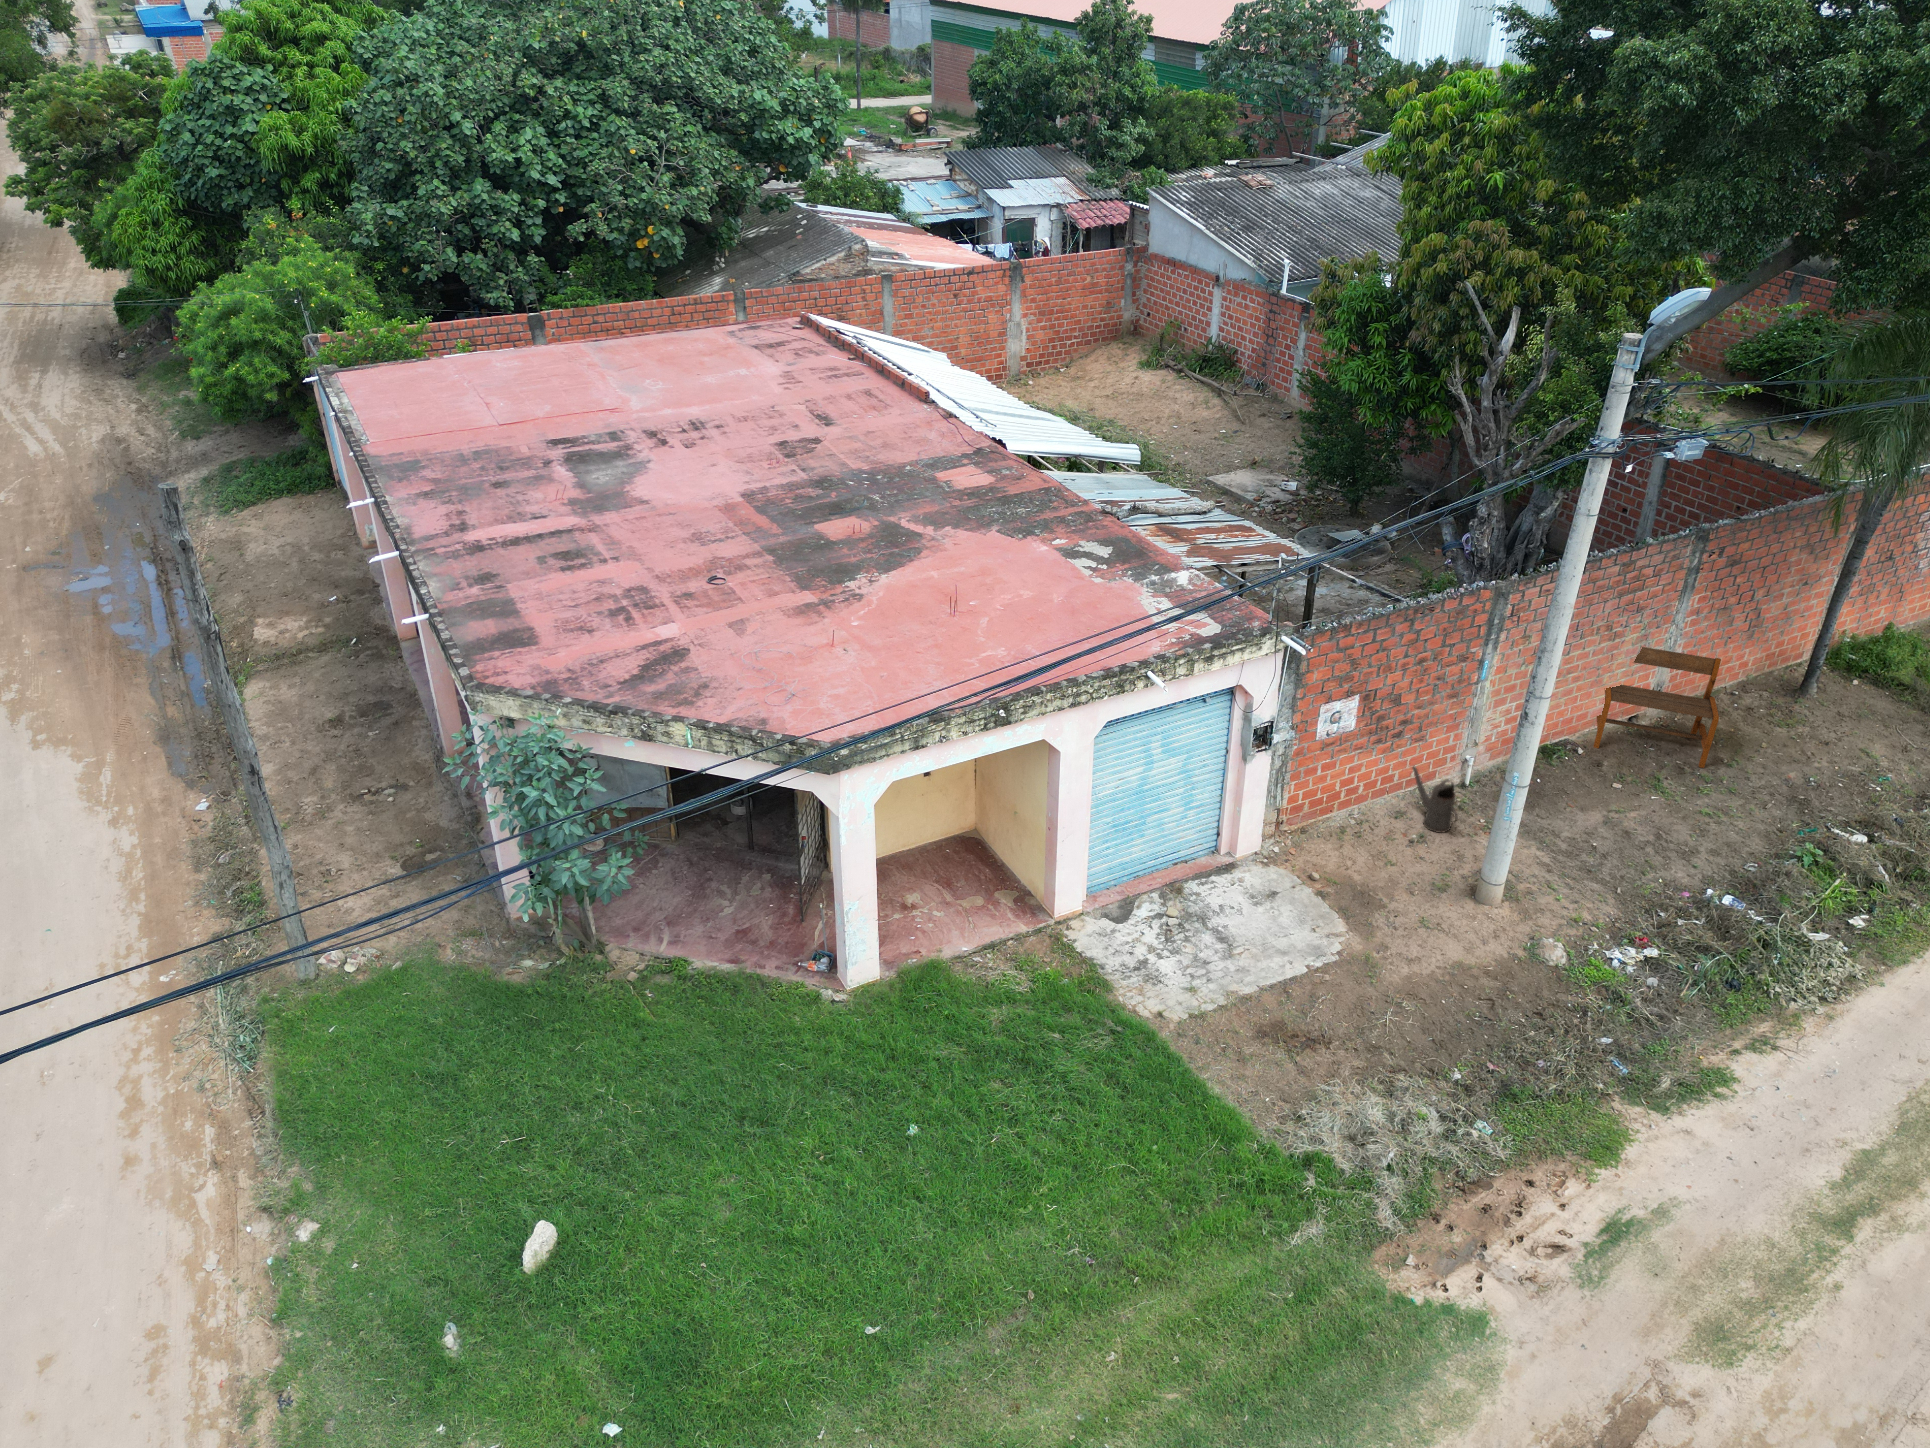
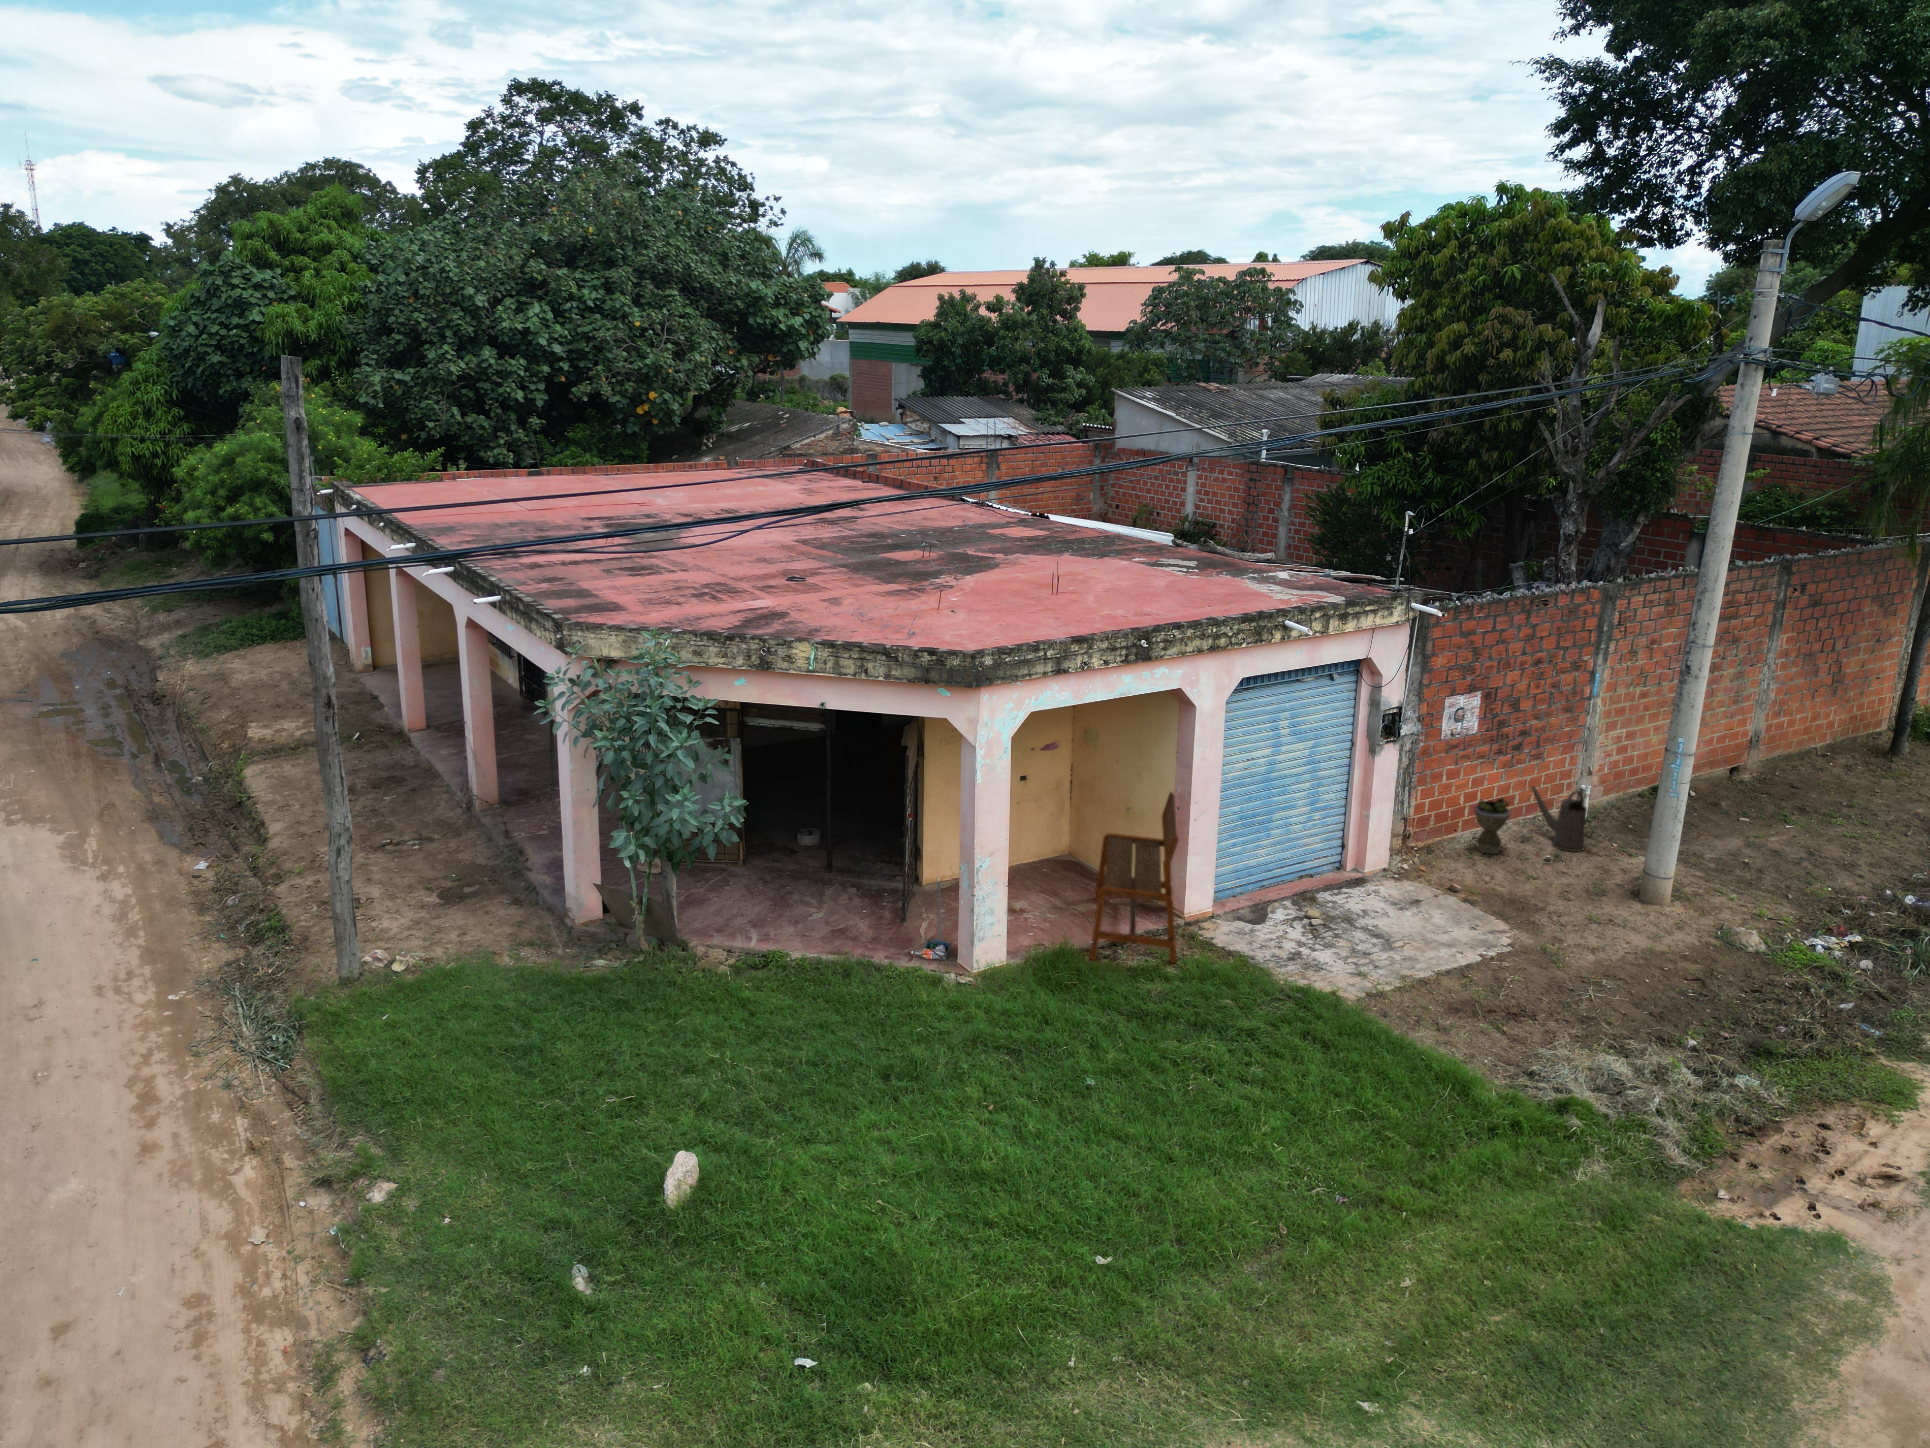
bench: present [1594,647,1721,768] -> present [1090,792,1178,963]
planter: none [1351,784,1384,834] -> present [1474,797,1510,854]

